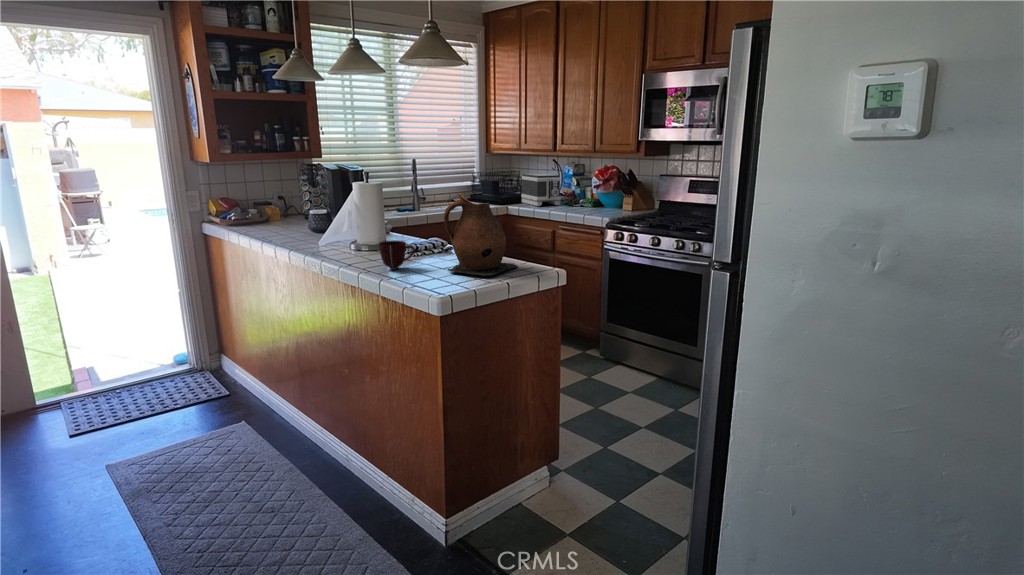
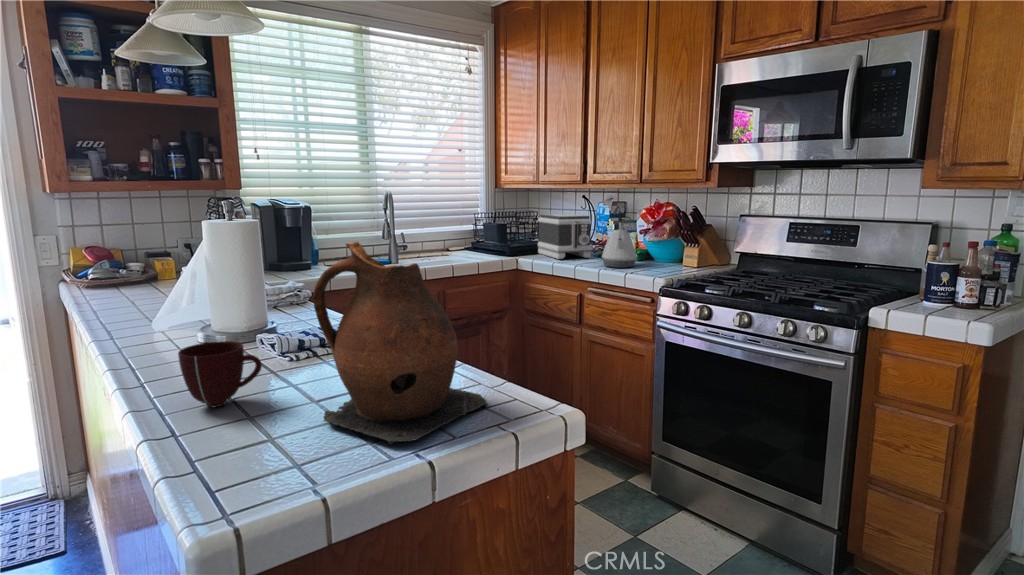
kettle: none [568,173,592,211] -> present [602,212,637,268]

